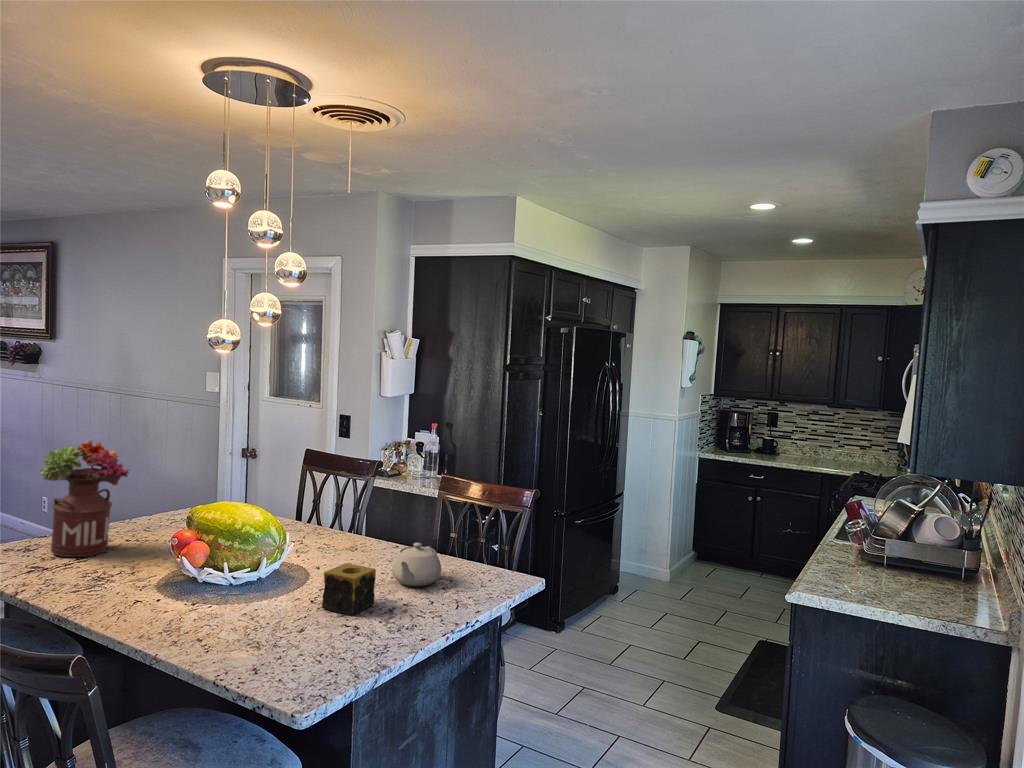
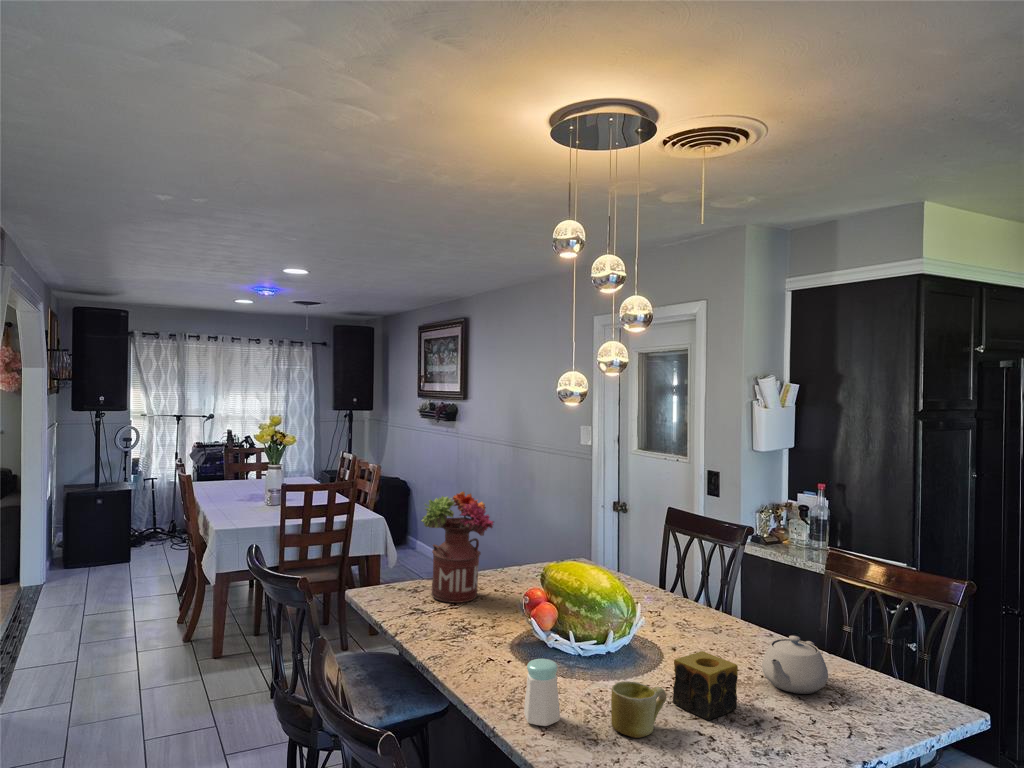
salt shaker: none [187,586,224,644] -> present [524,659,560,726]
mug: none [272,594,319,638] -> present [611,681,666,738]

